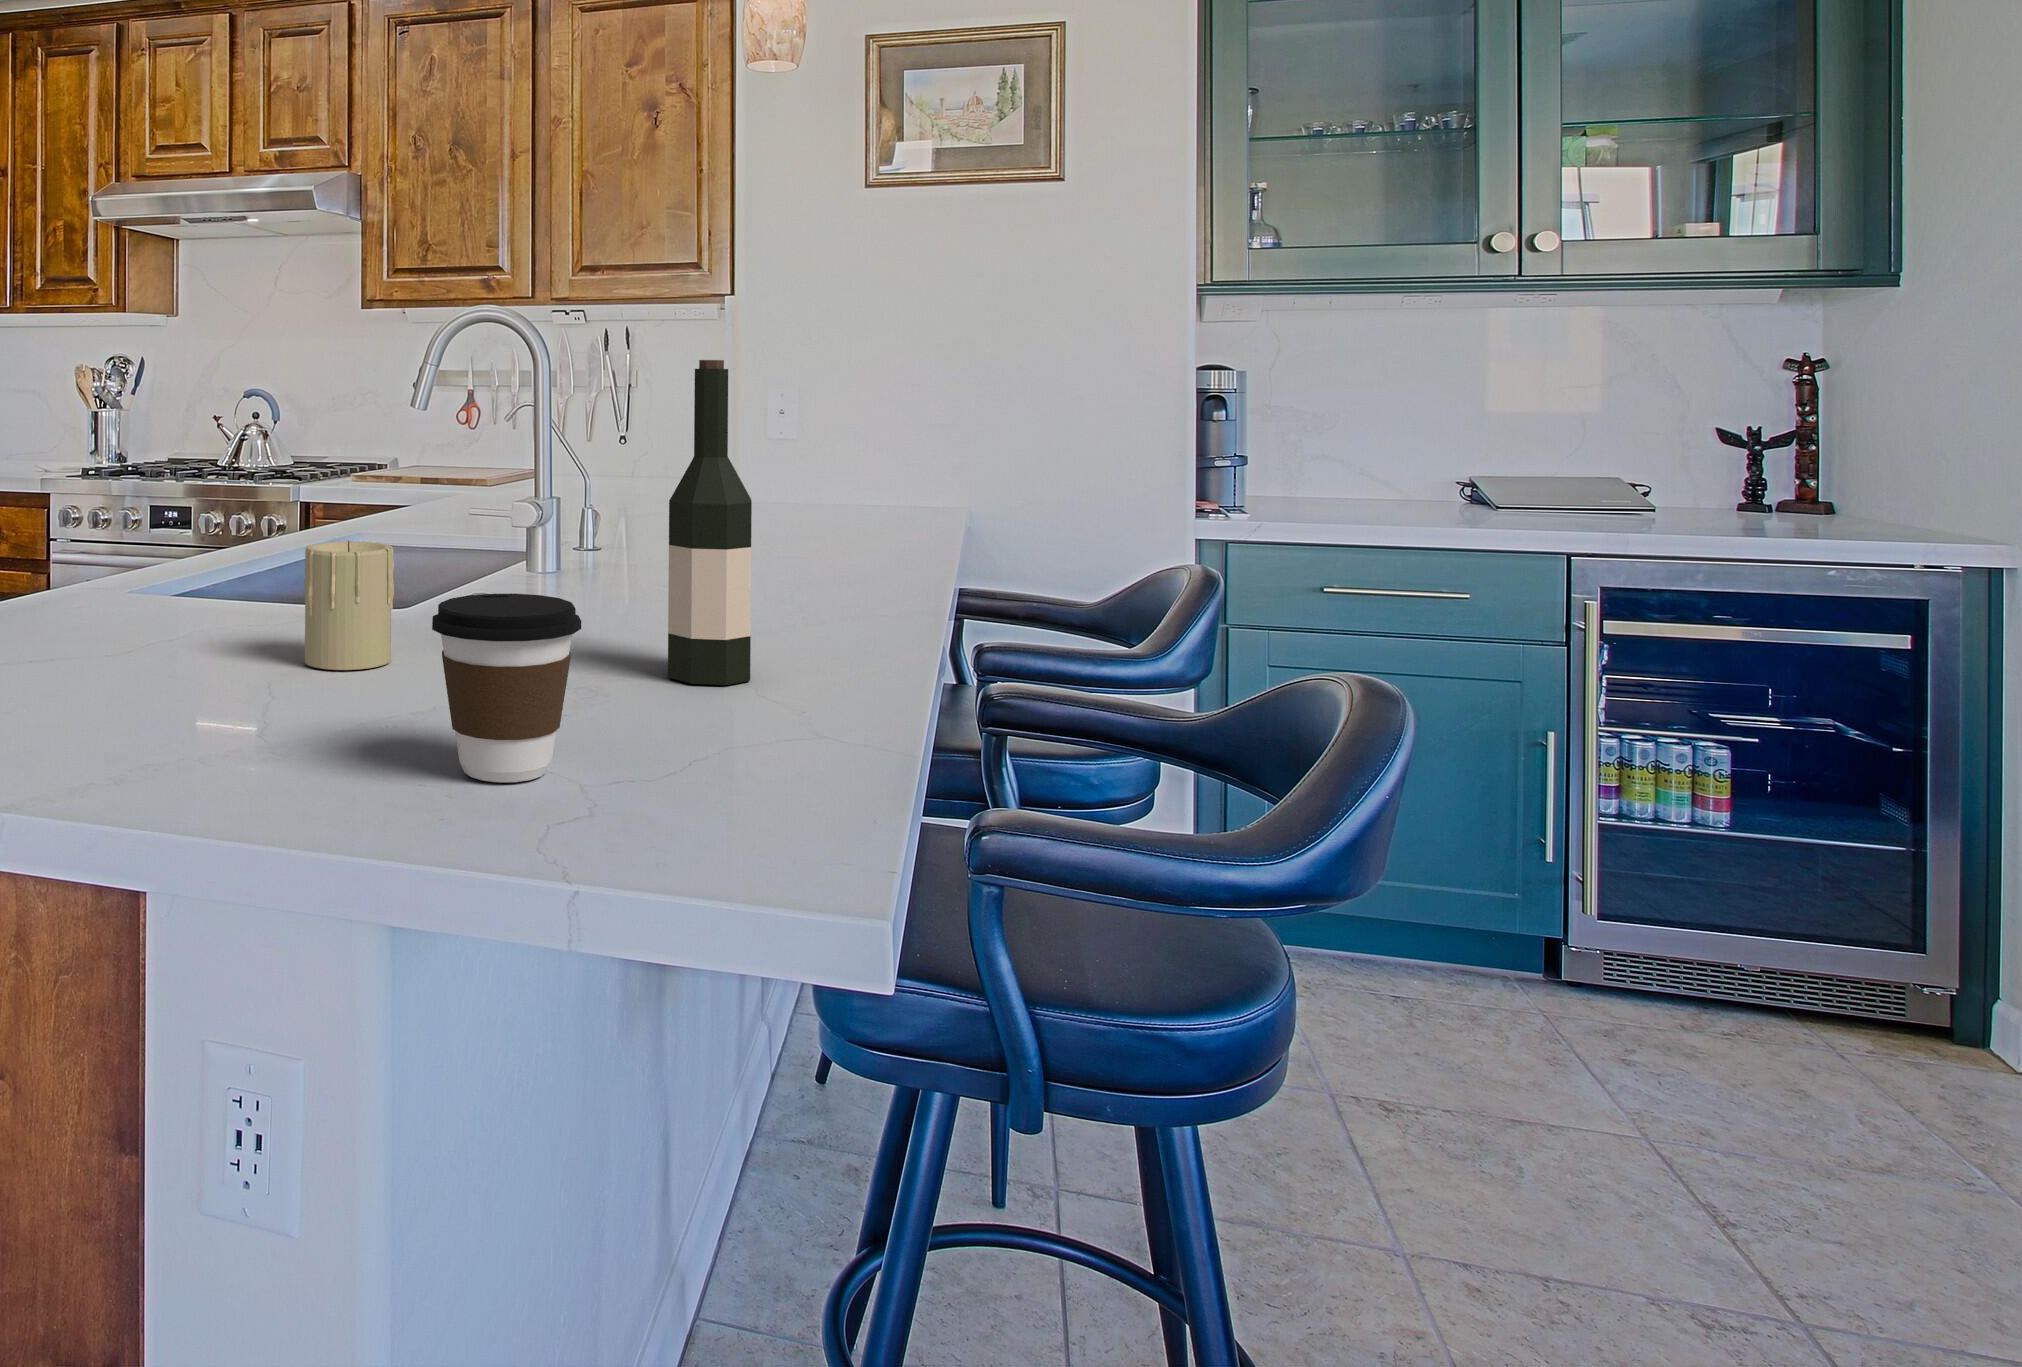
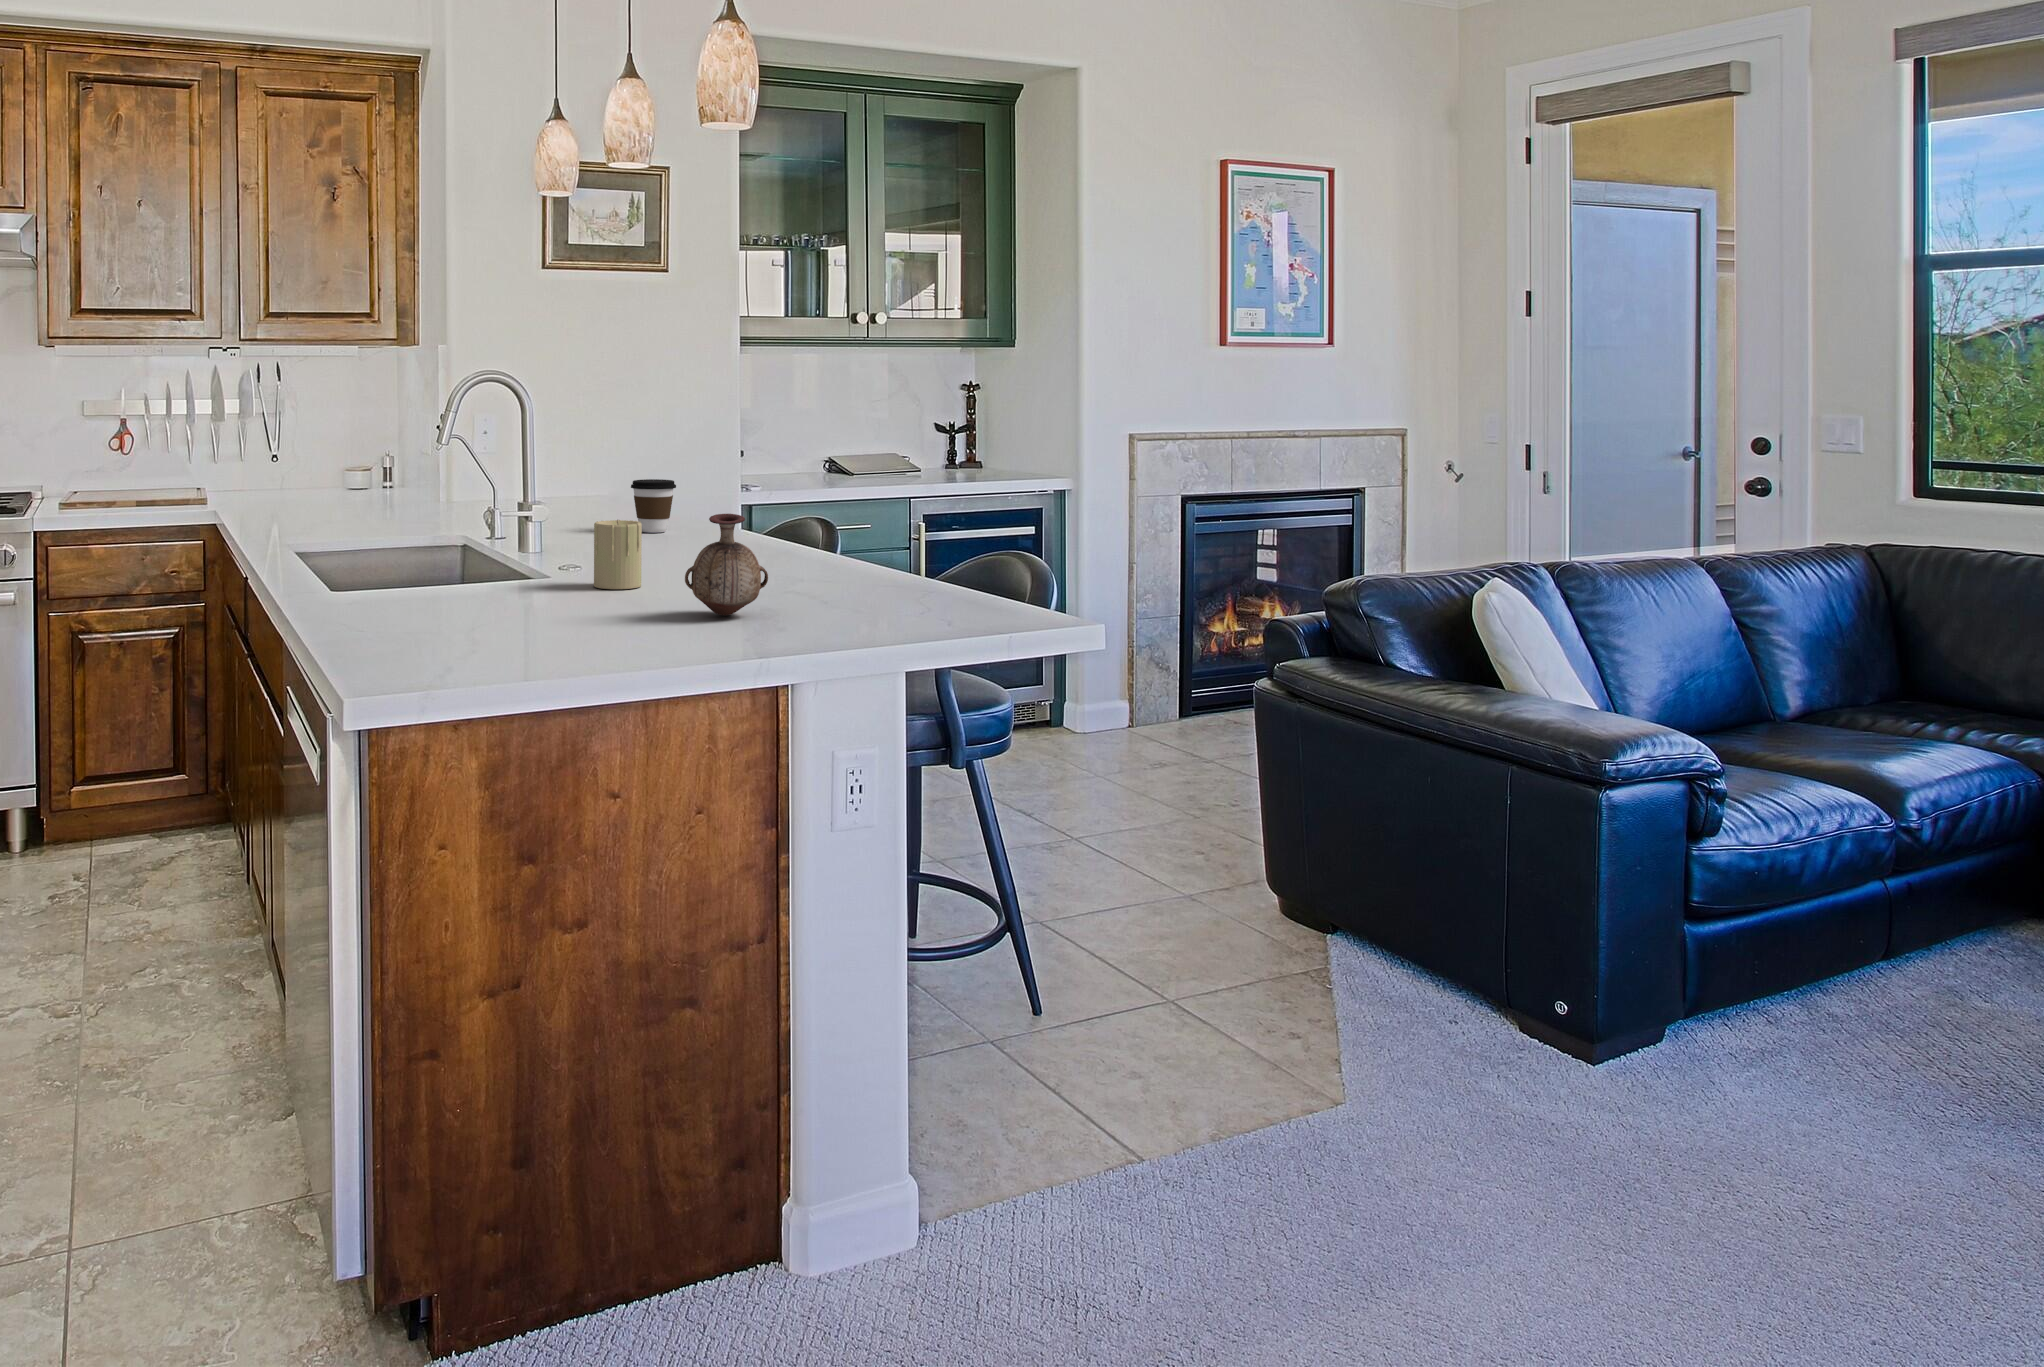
wine bottle: present [668,360,752,685] -> none [764,415,806,574]
vase: none [119,546,273,767] -> present [685,514,768,615]
coffee cup: present [432,594,581,782] -> present [631,479,676,533]

